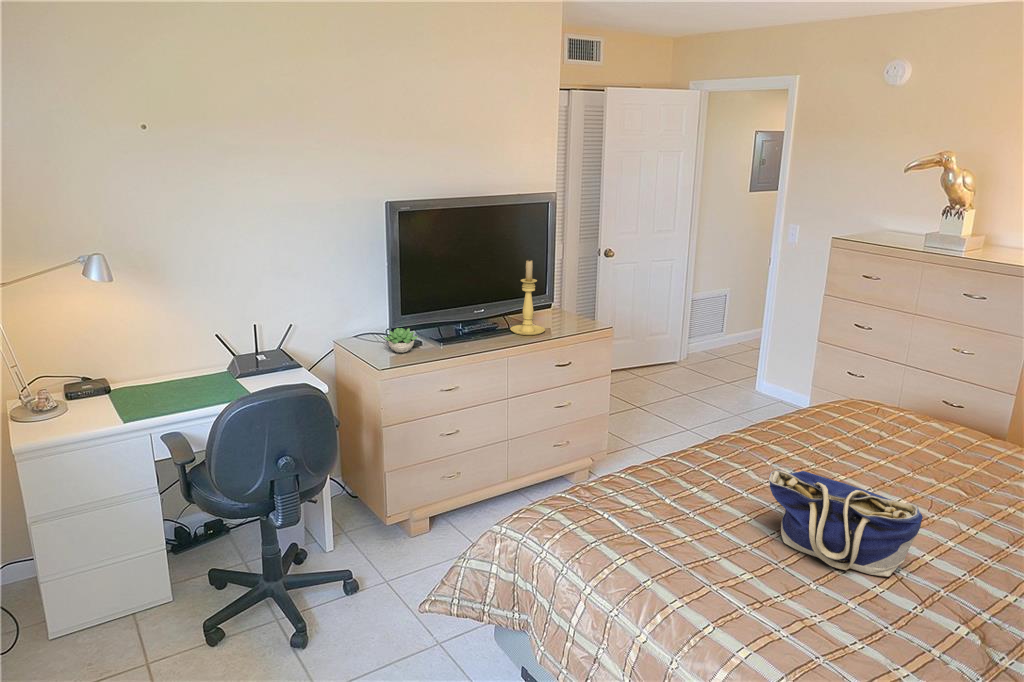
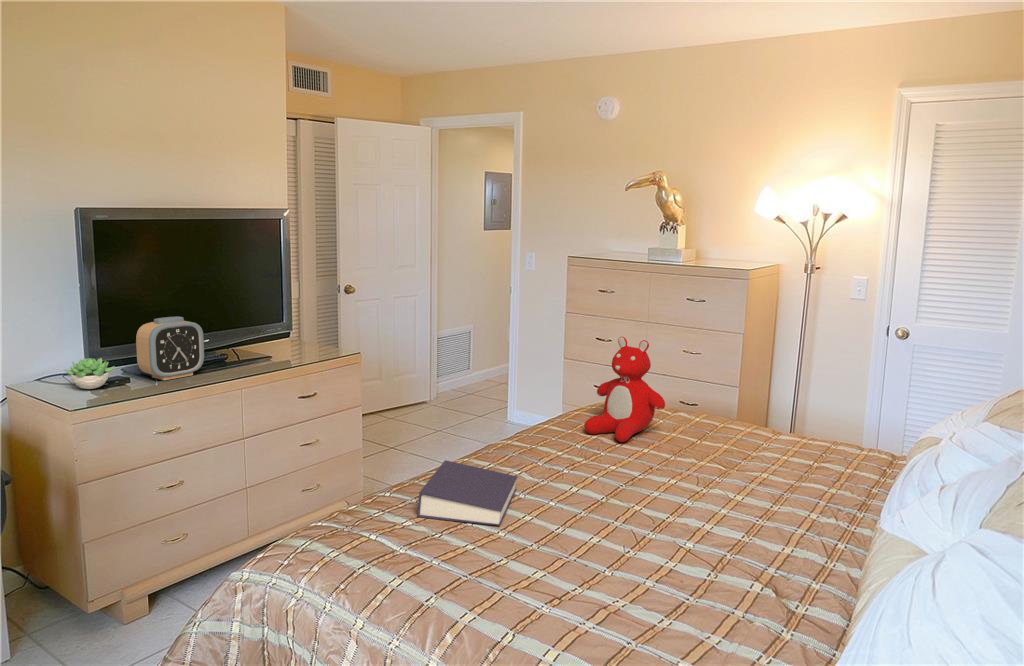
candle holder: present [510,260,545,335] -> none [238,274,282,362]
alarm clock: none [434,296,484,348] -> present [136,316,204,380]
teddy bear: none [820,344,910,450] -> present [584,337,665,442]
book: none [646,452,741,523] -> present [417,460,517,526]
tote bag: present [769,470,923,577] -> none [552,451,706,551]

